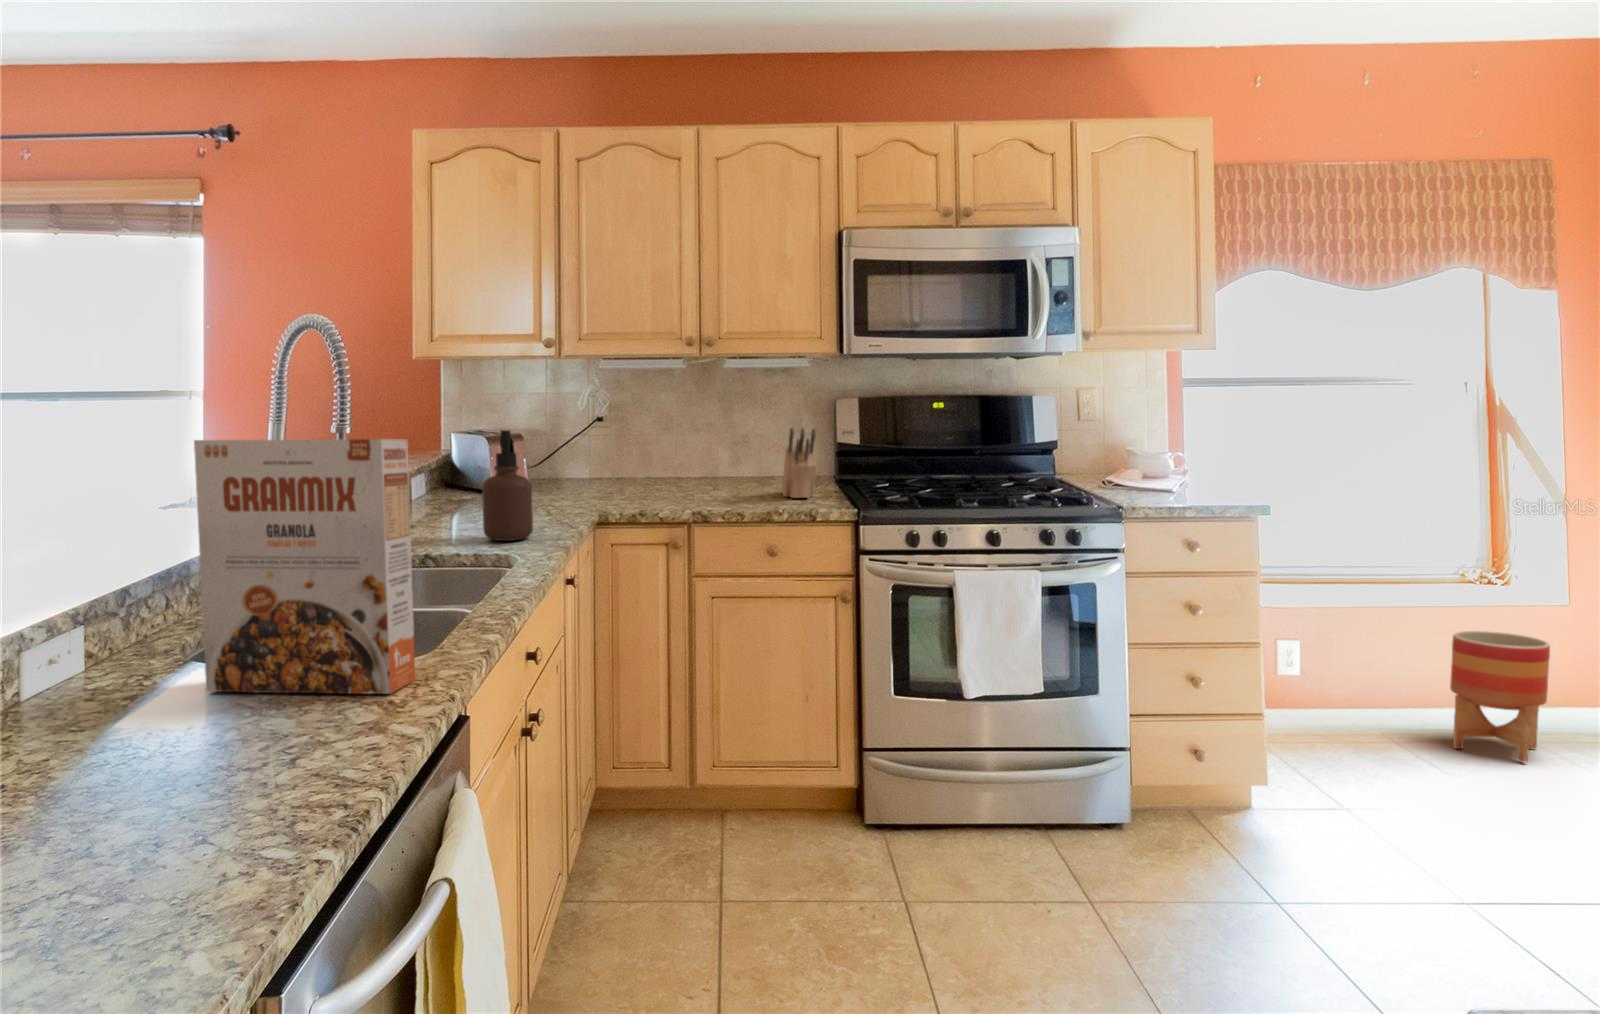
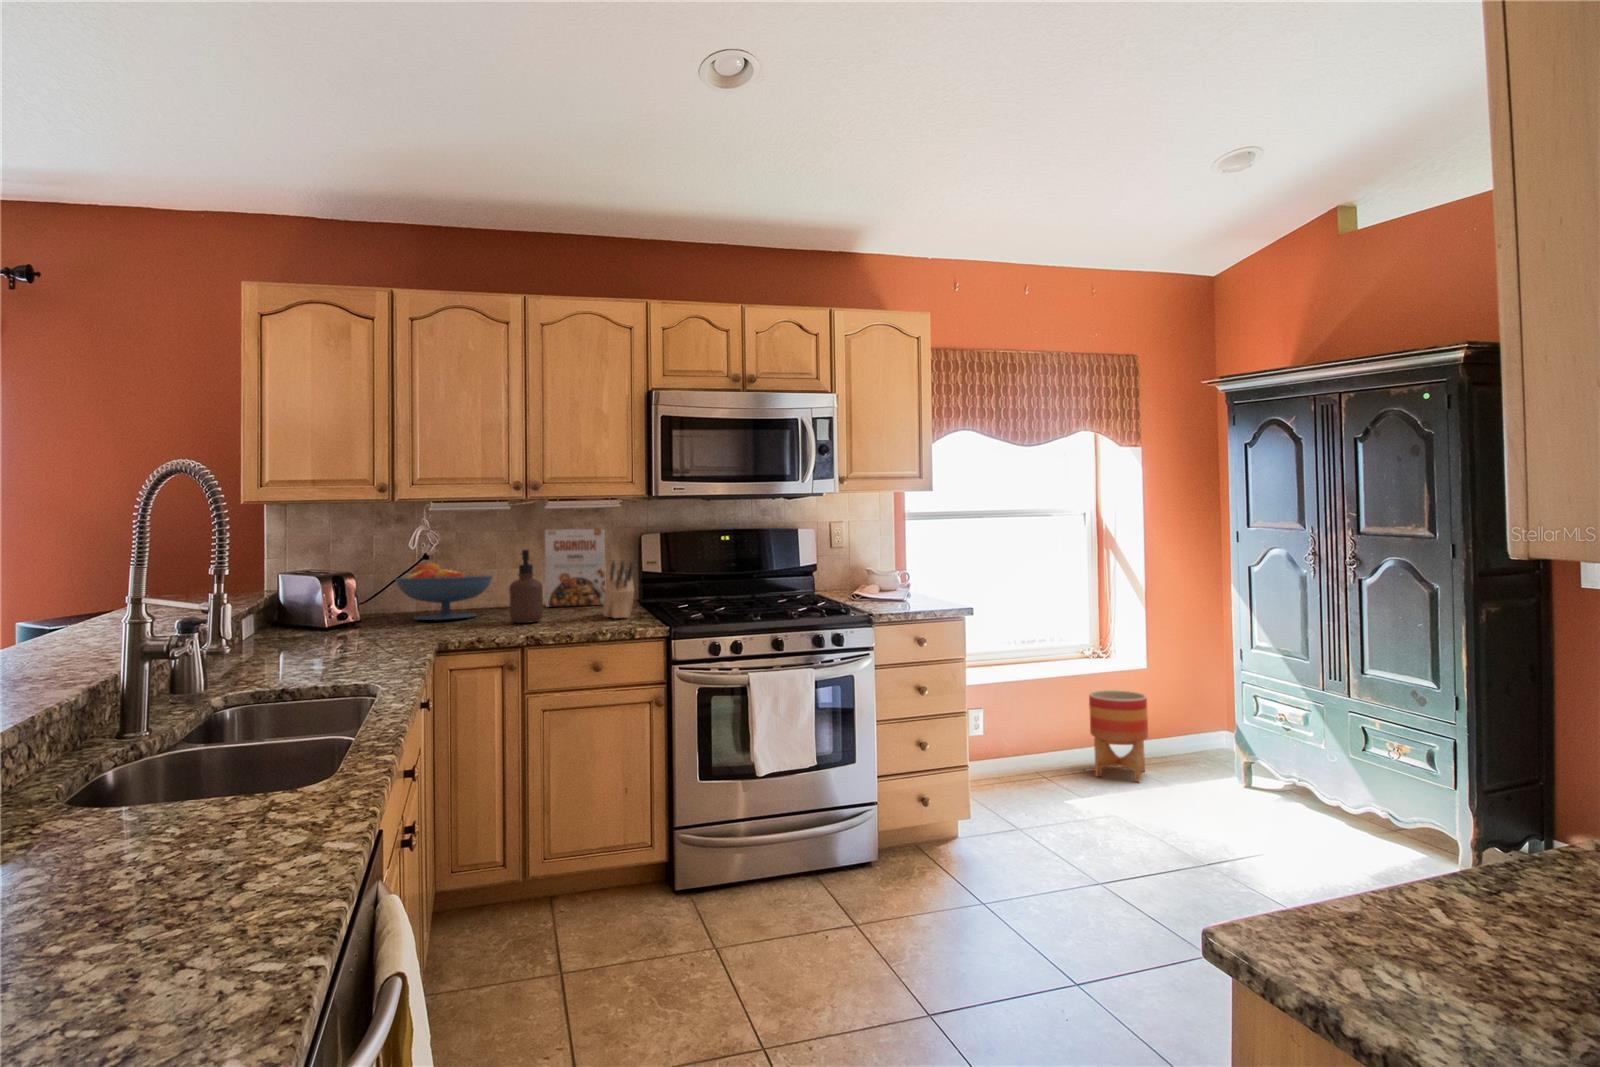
fruit bowl: none [559,428,662,492] -> present [396,563,493,620]
soap dispenser: present [482,430,533,541] -> present [509,550,543,623]
cereal box: present [194,439,415,694] -> present [545,529,606,607]

